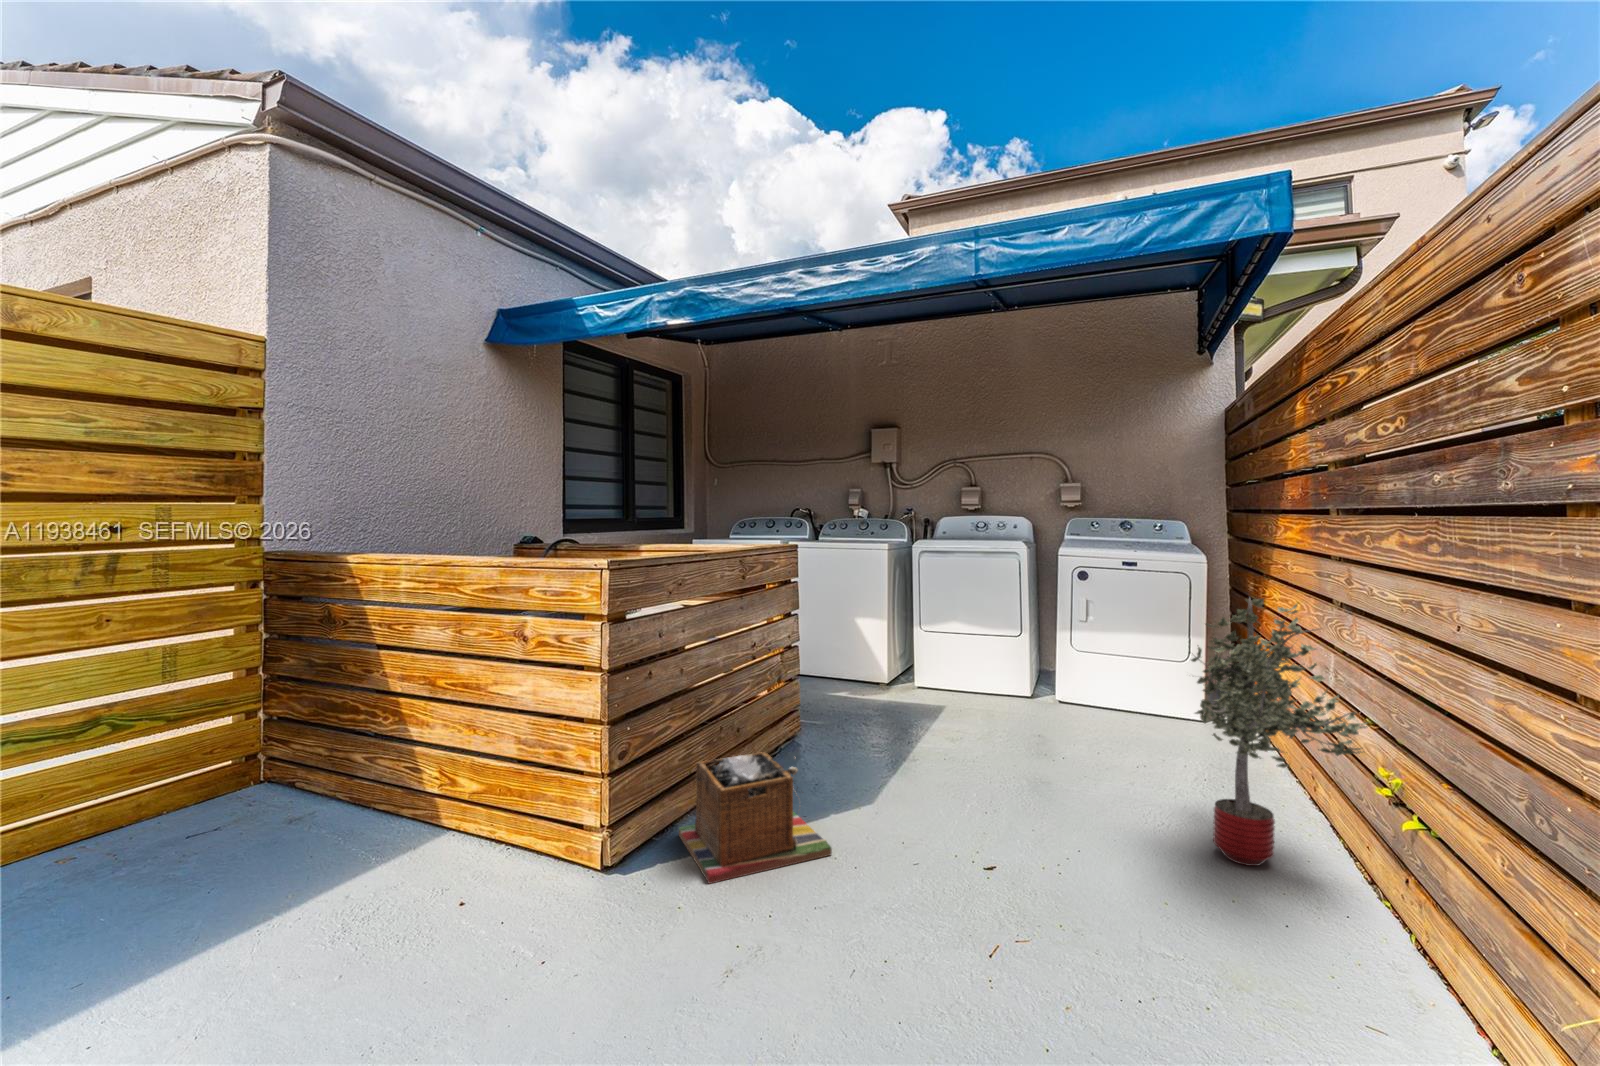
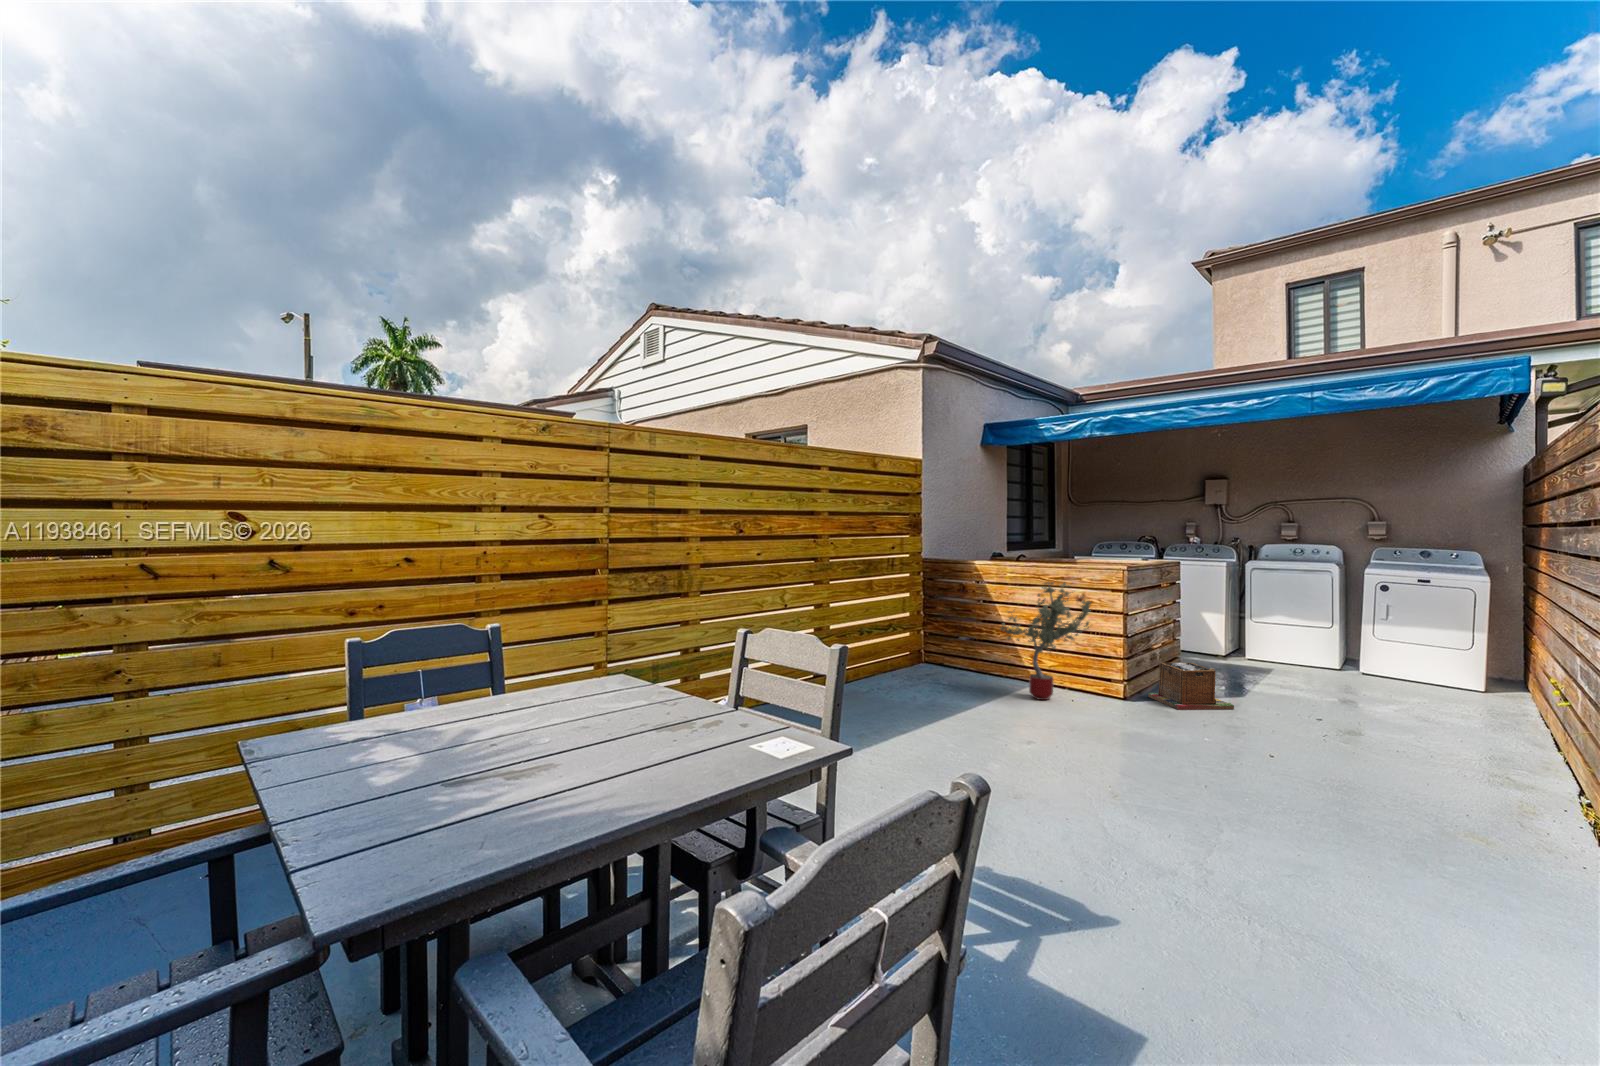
potted tree: present [1191,598,1367,866] -> present [1000,582,1091,700]

